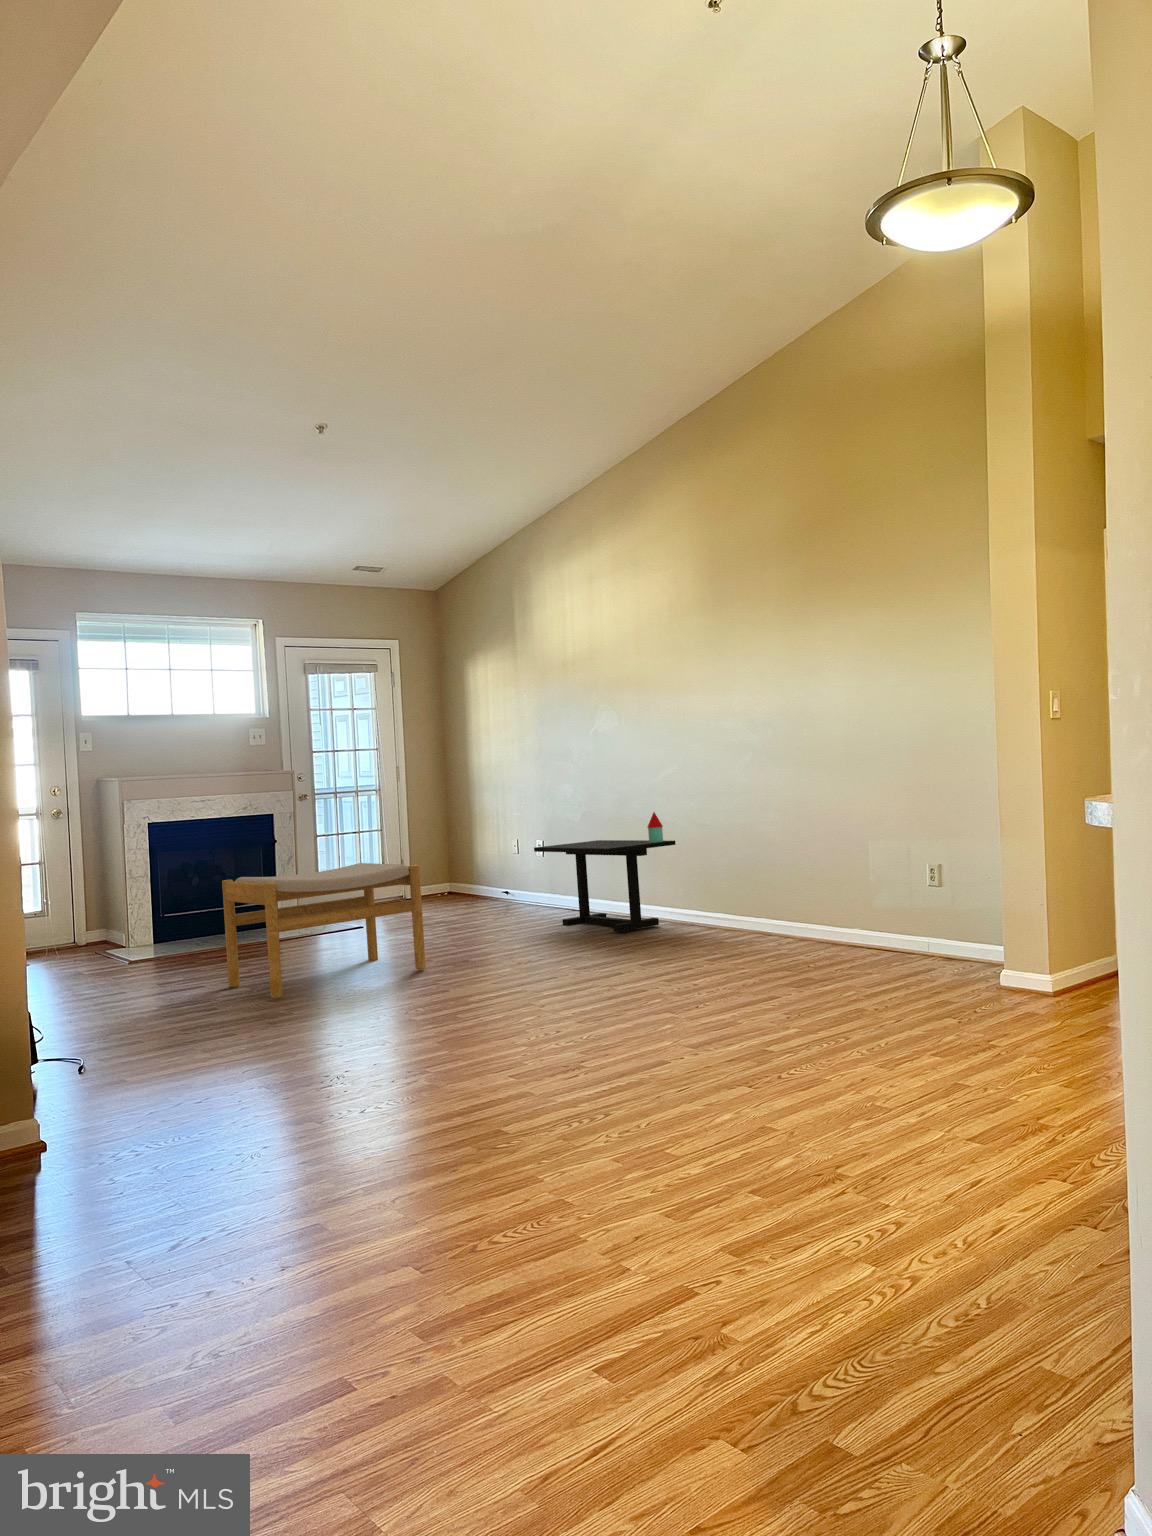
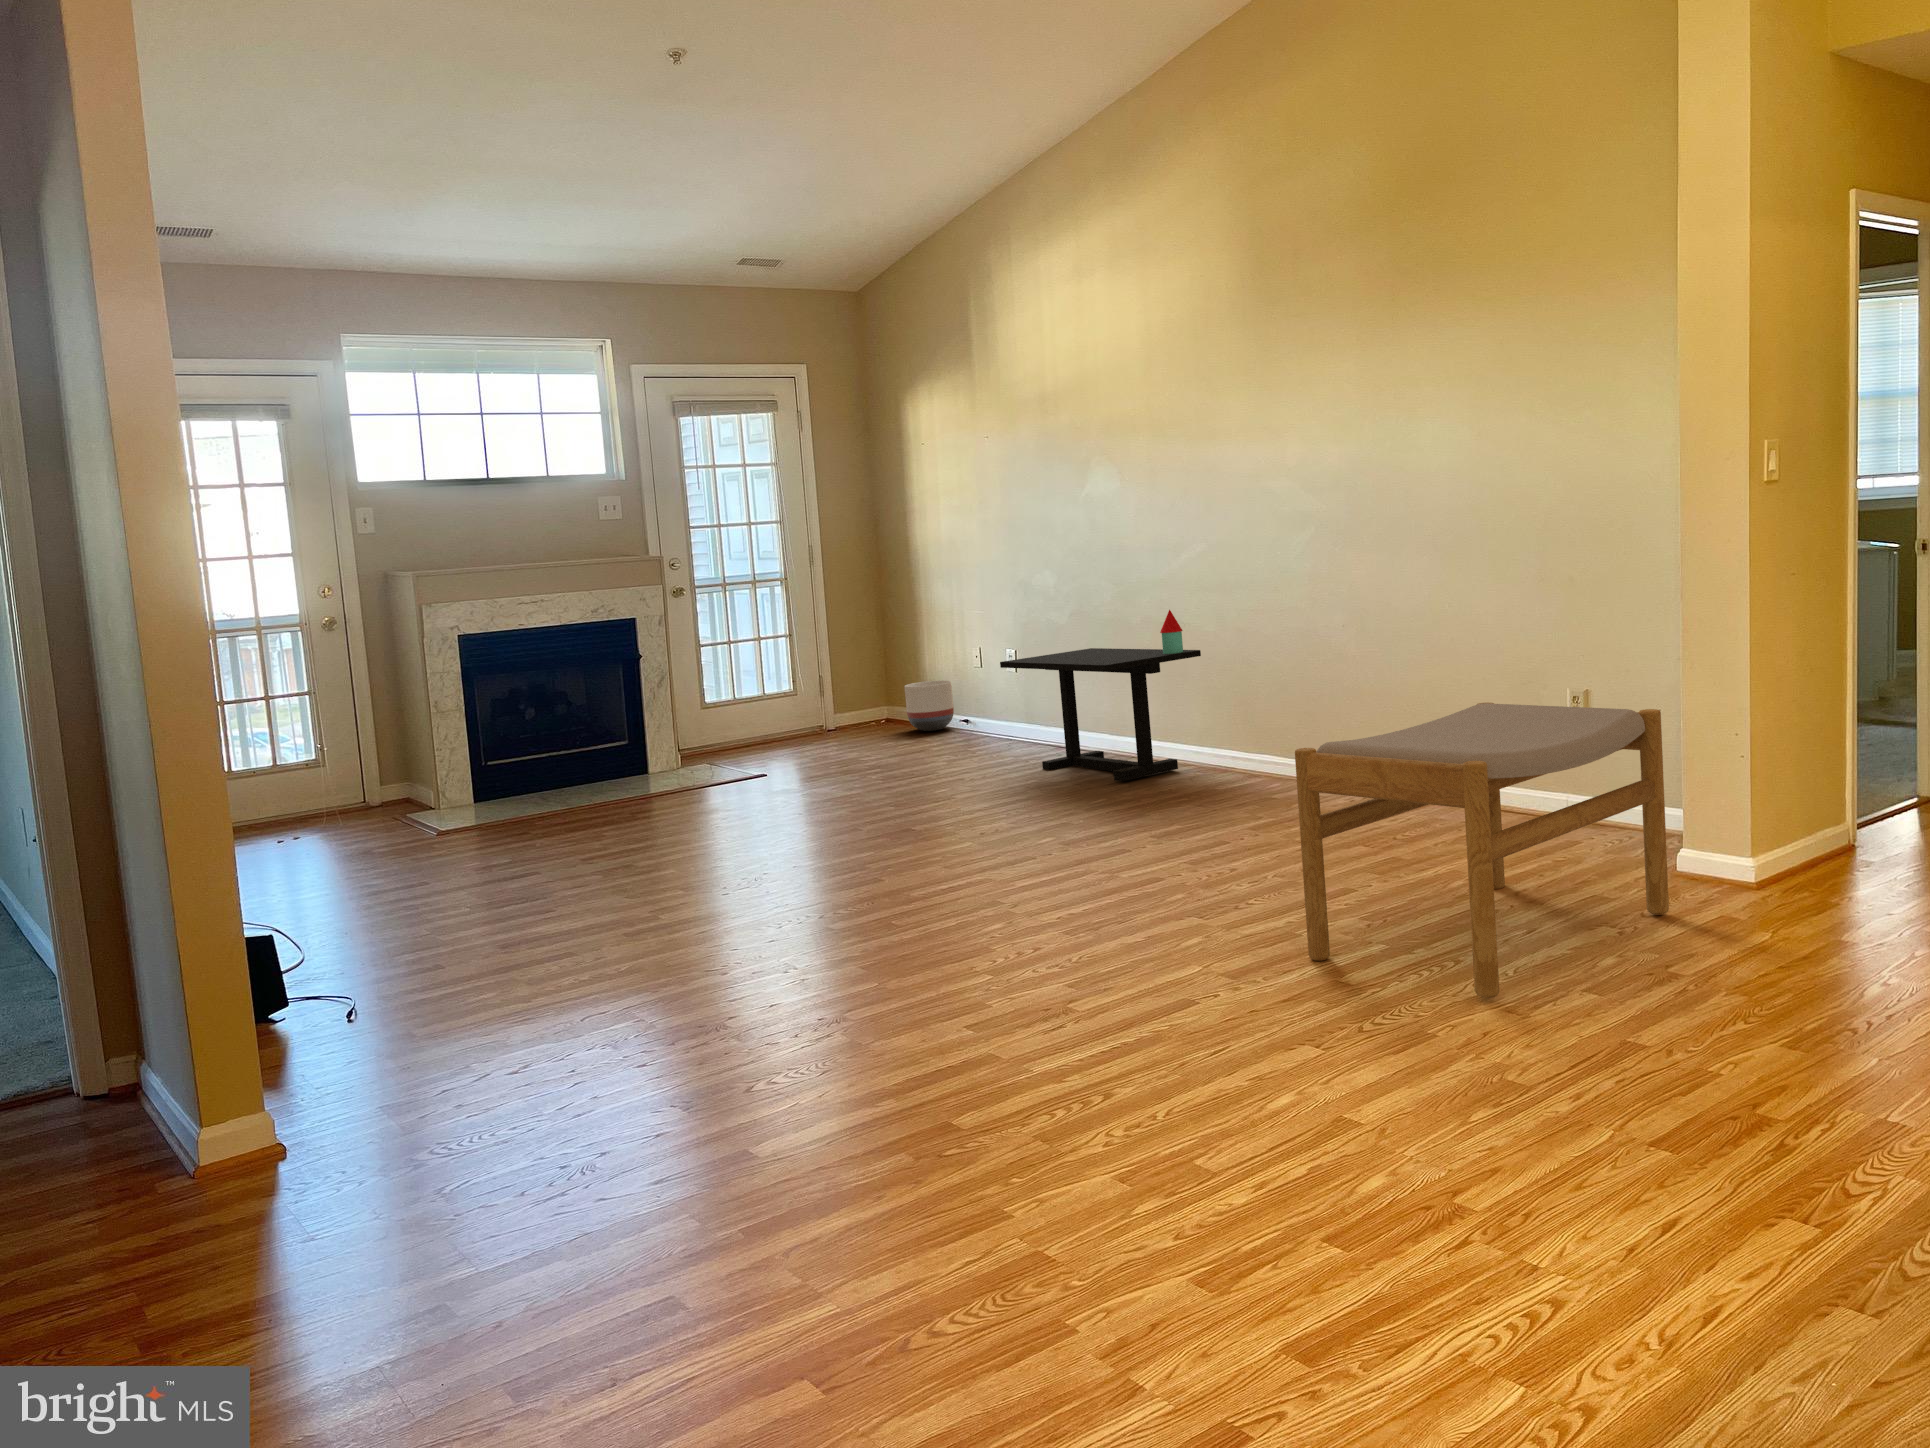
footstool: present [222,863,426,998] -> present [1295,702,1669,998]
planter: none [464,865,499,901] -> present [905,681,954,731]

